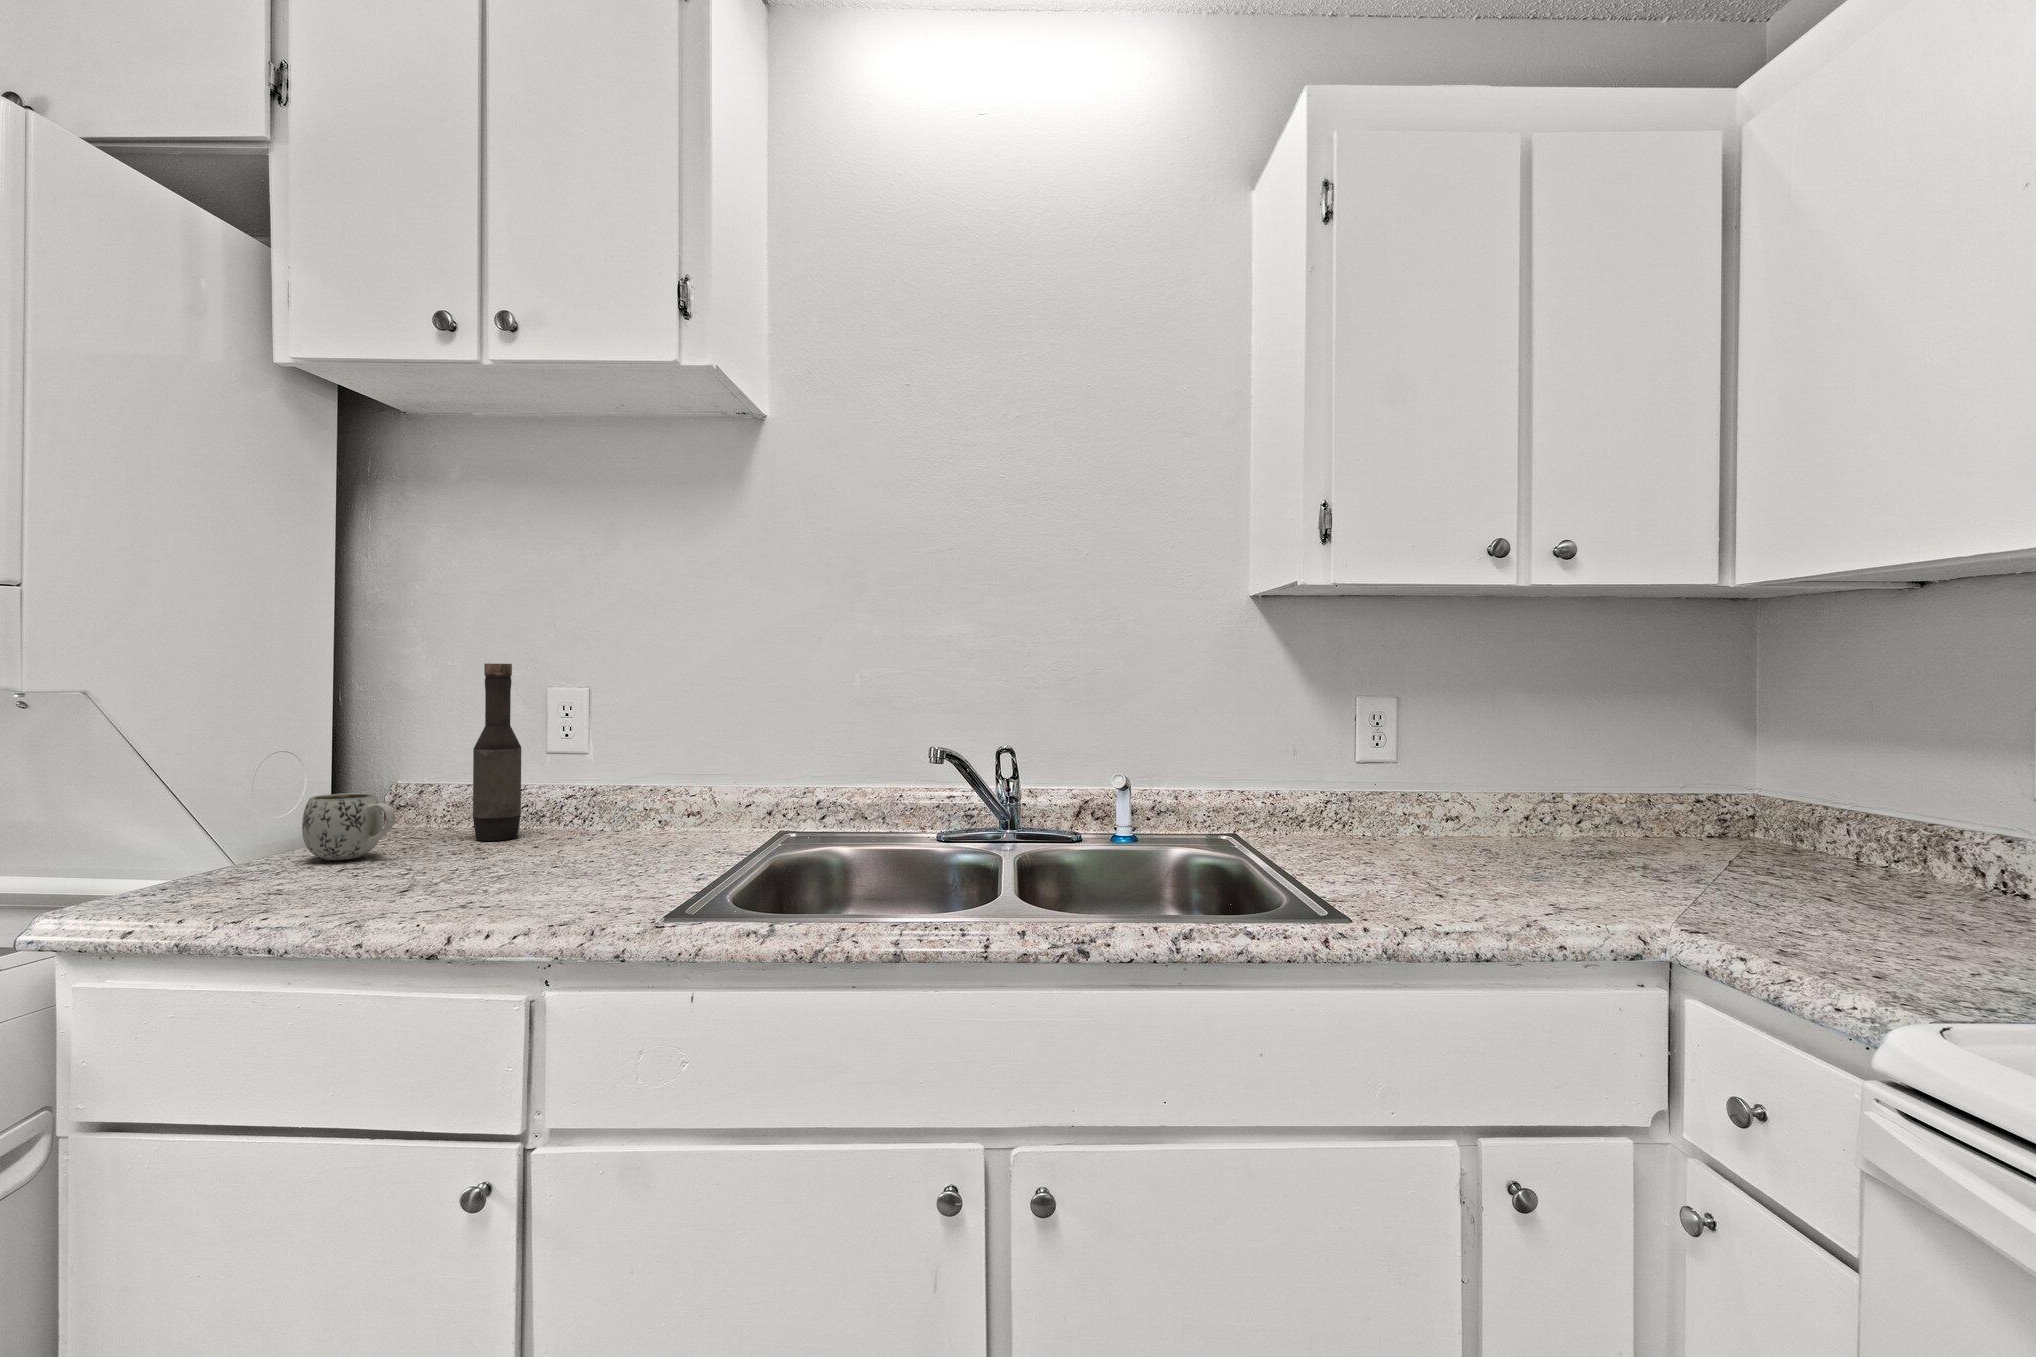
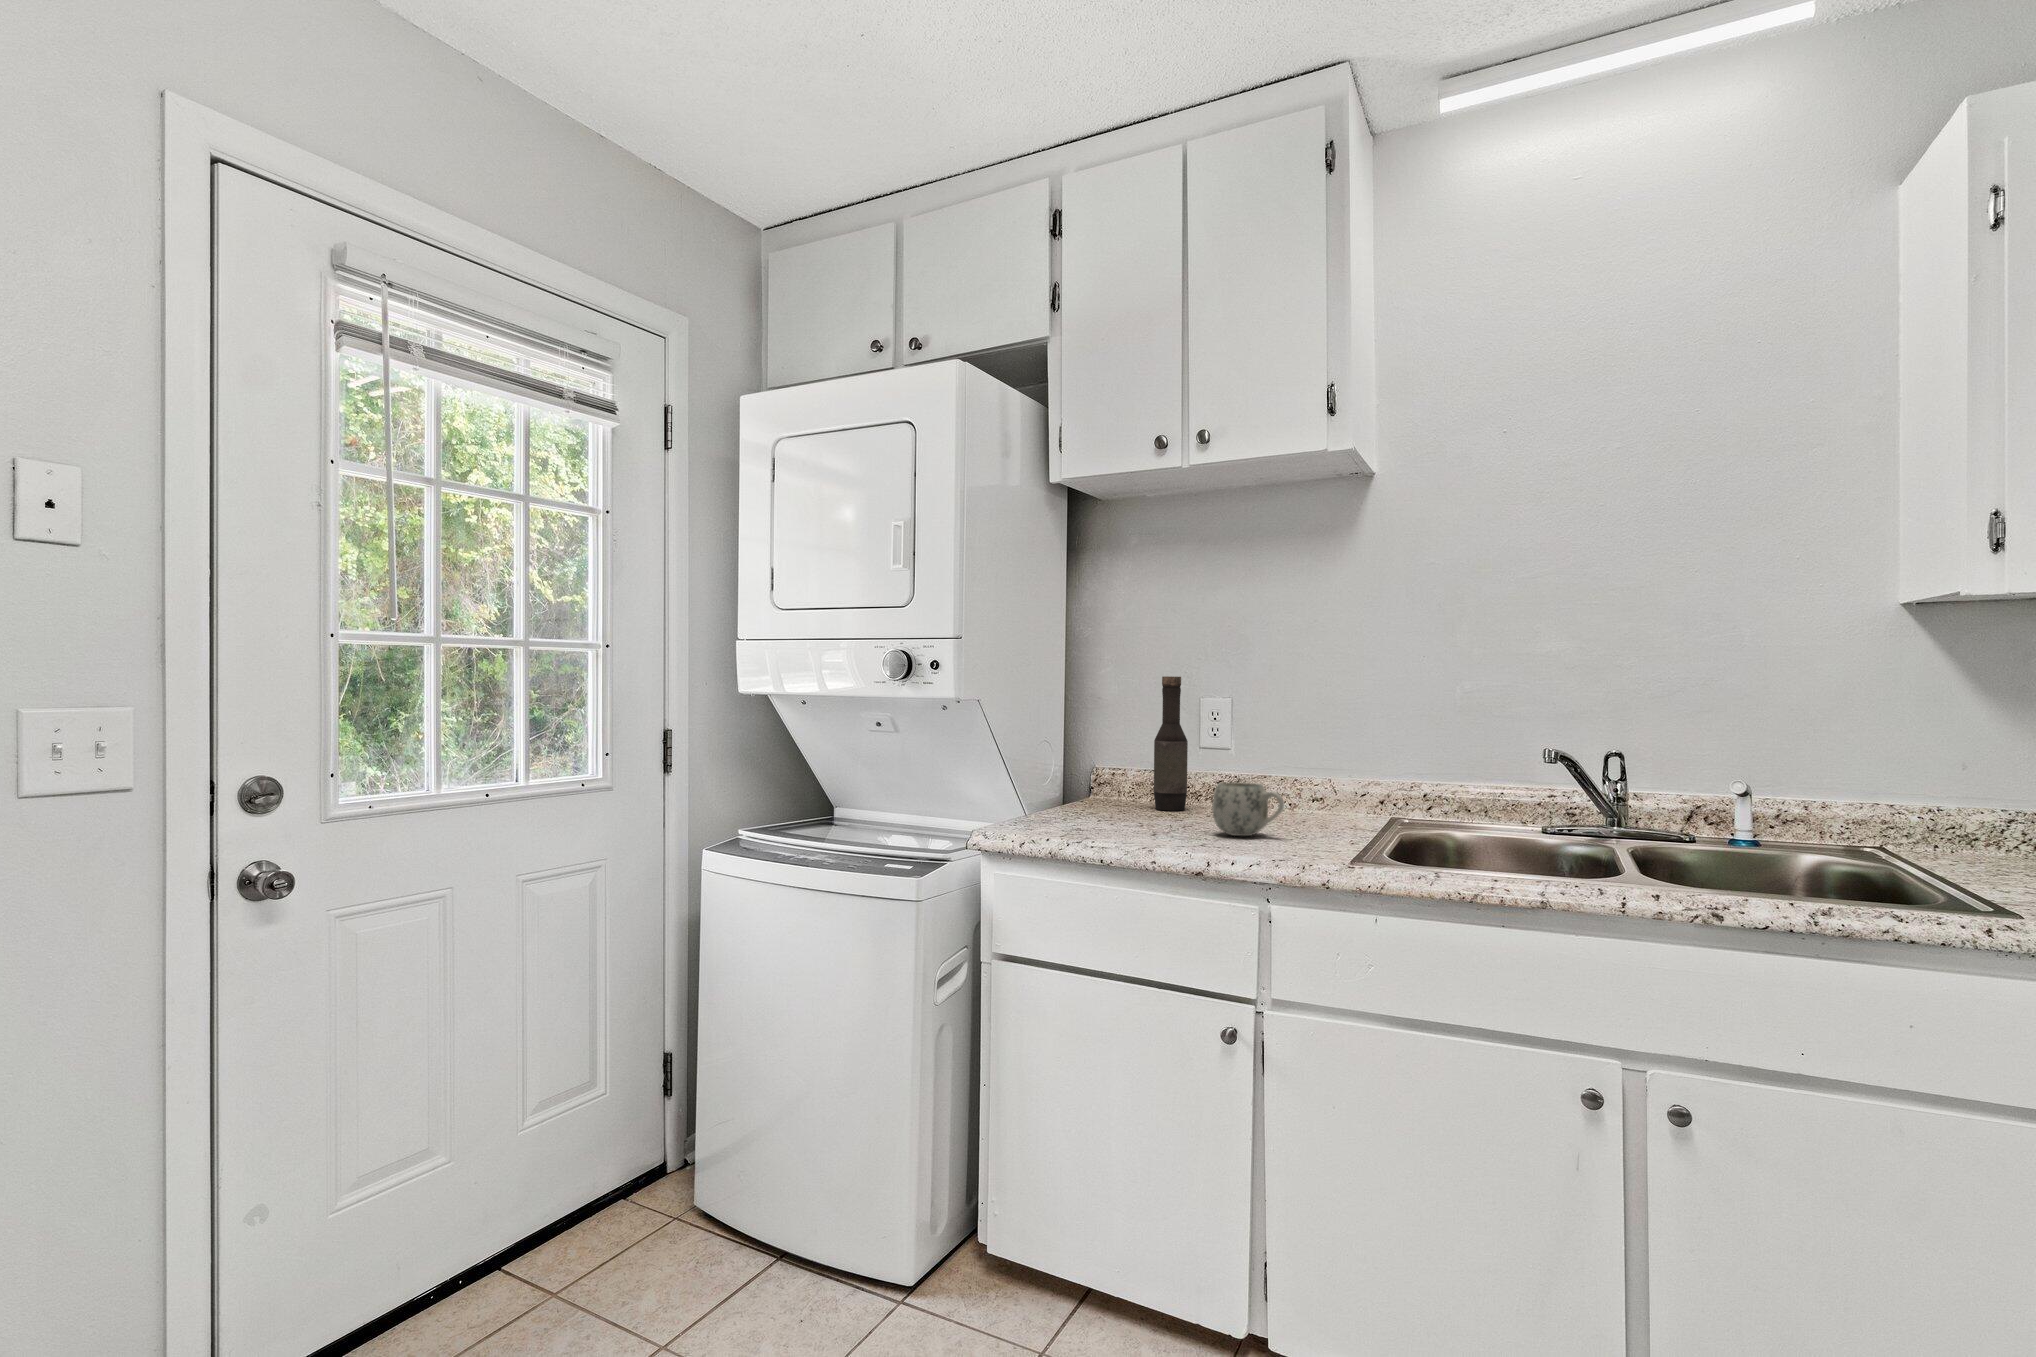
mug: present [302,793,395,860] -> present [1212,782,1284,836]

